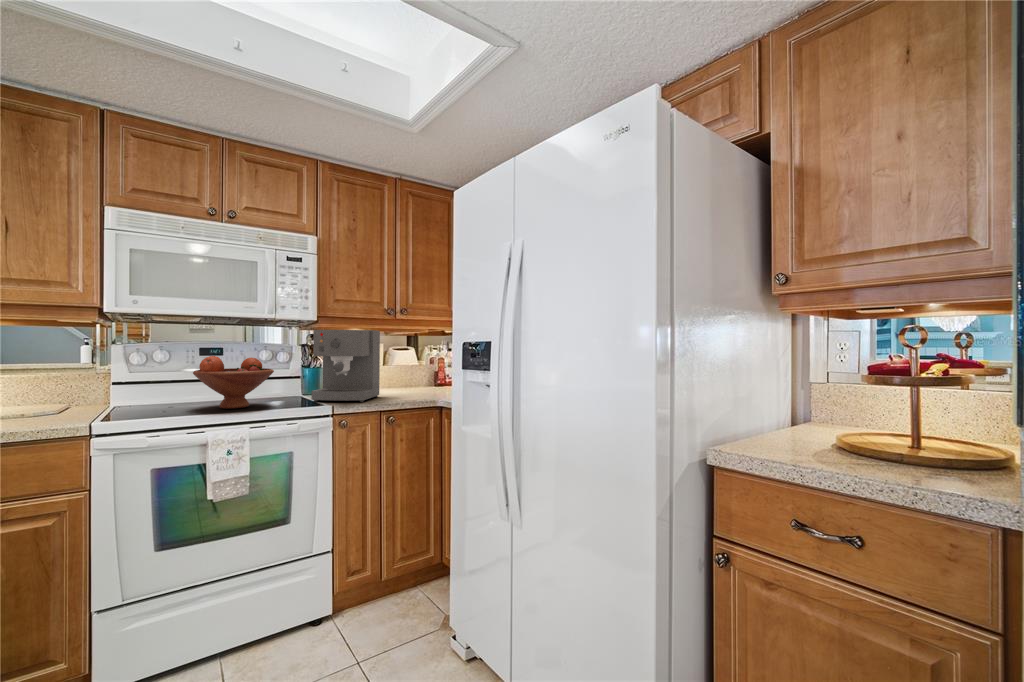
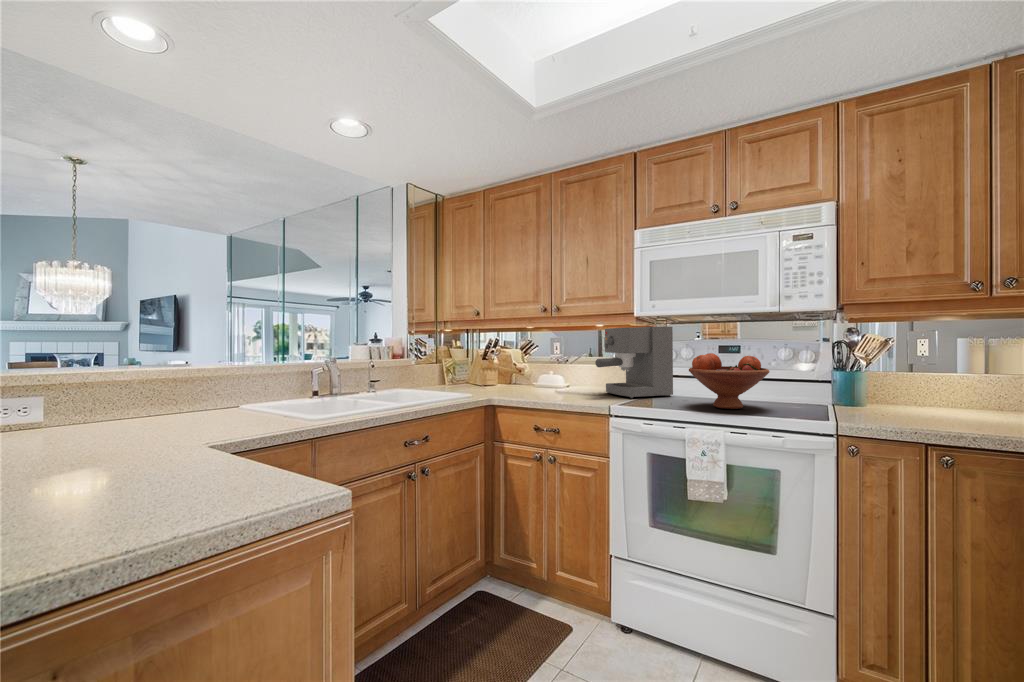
coffee maker: present [311,330,380,402] -> present [595,327,673,398]

